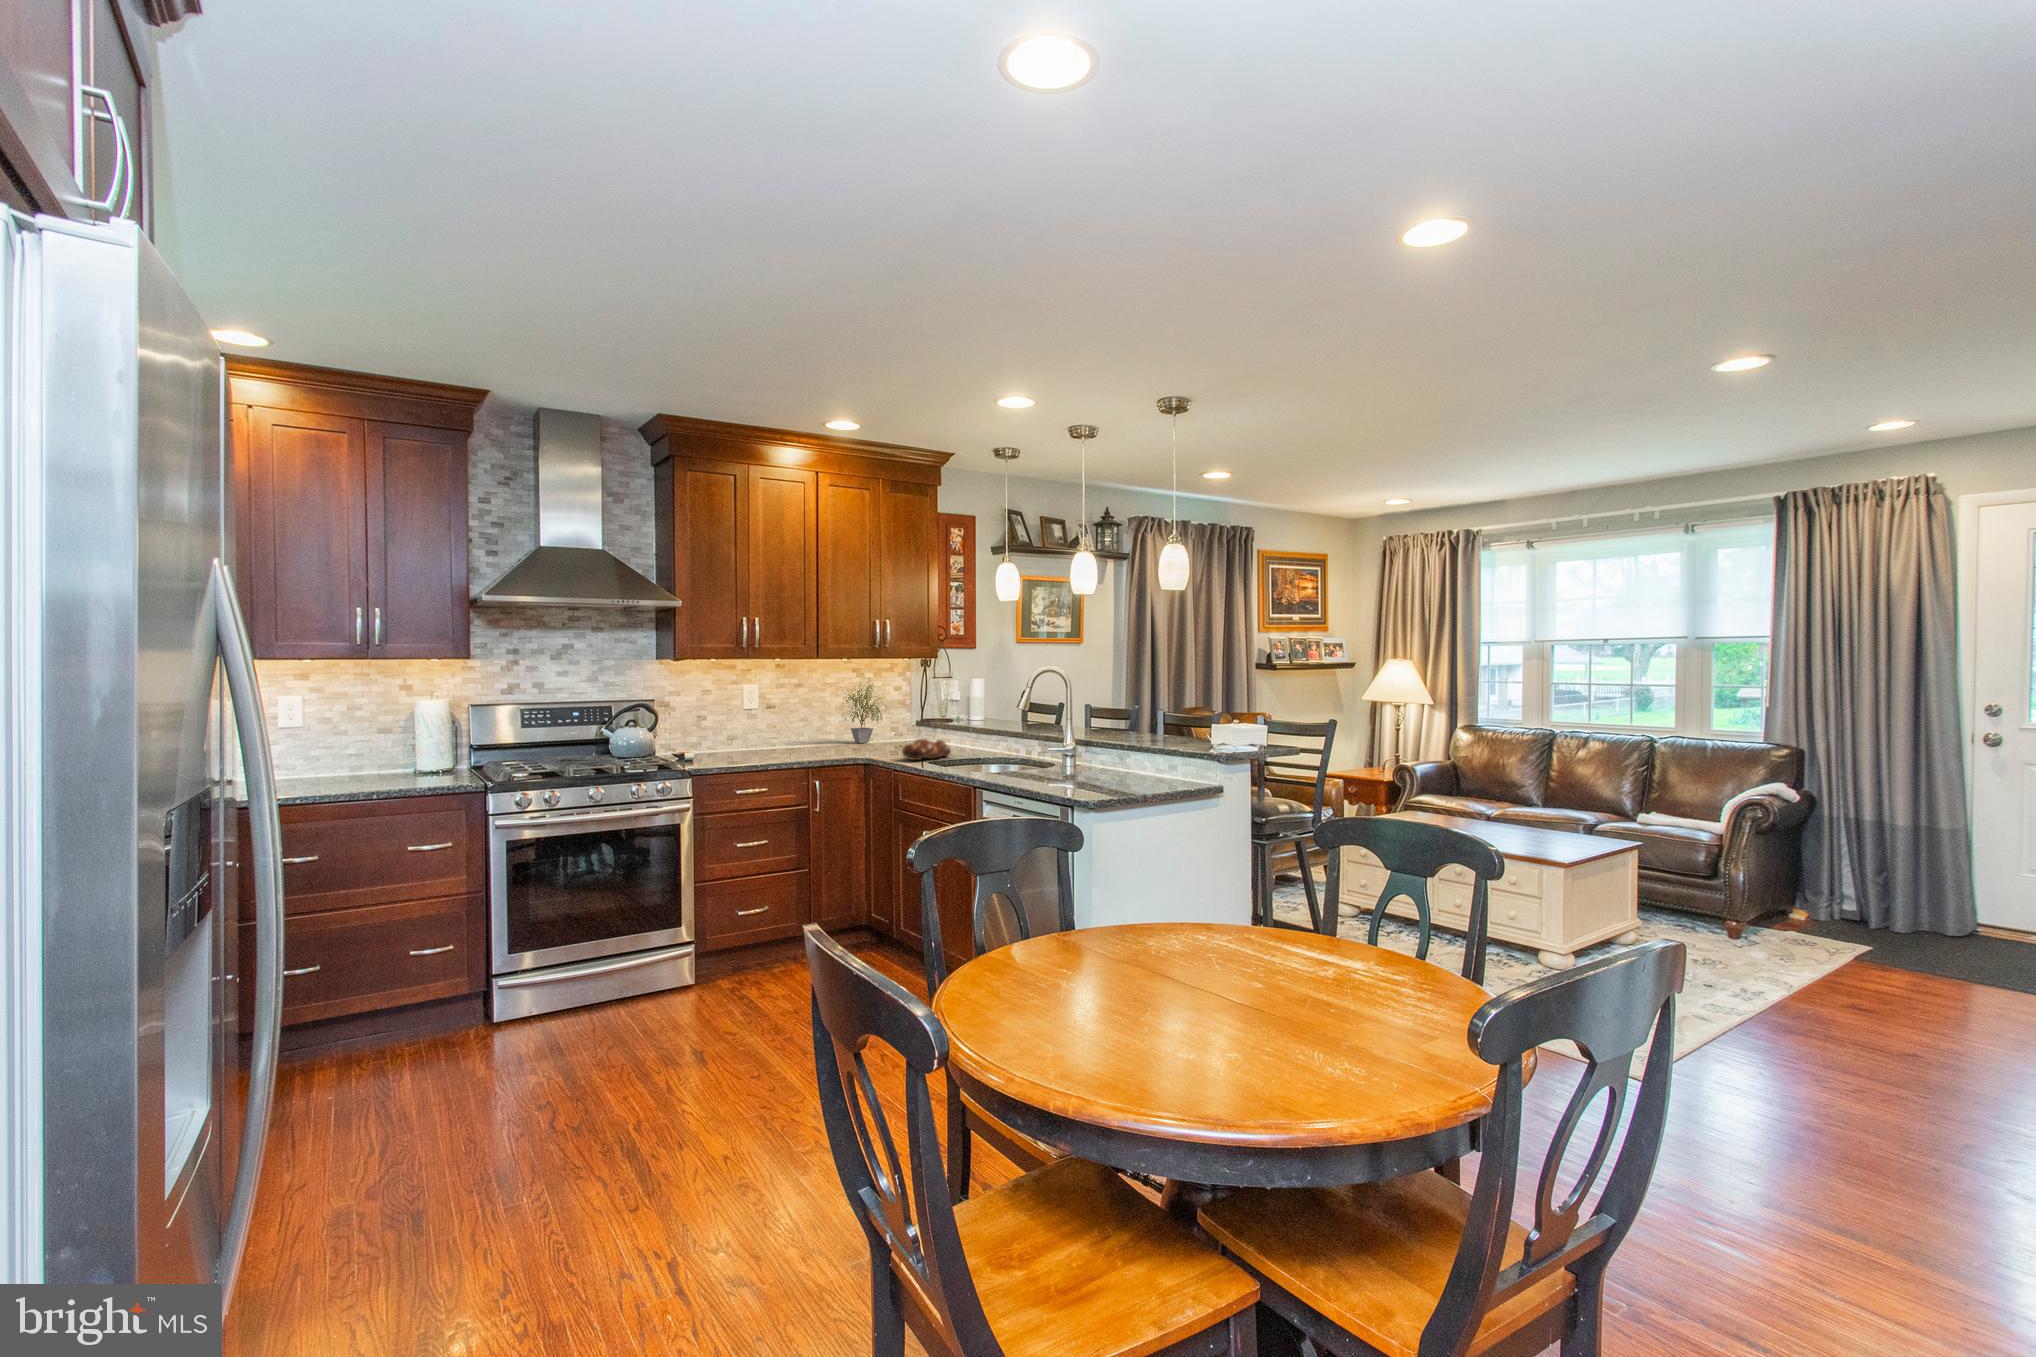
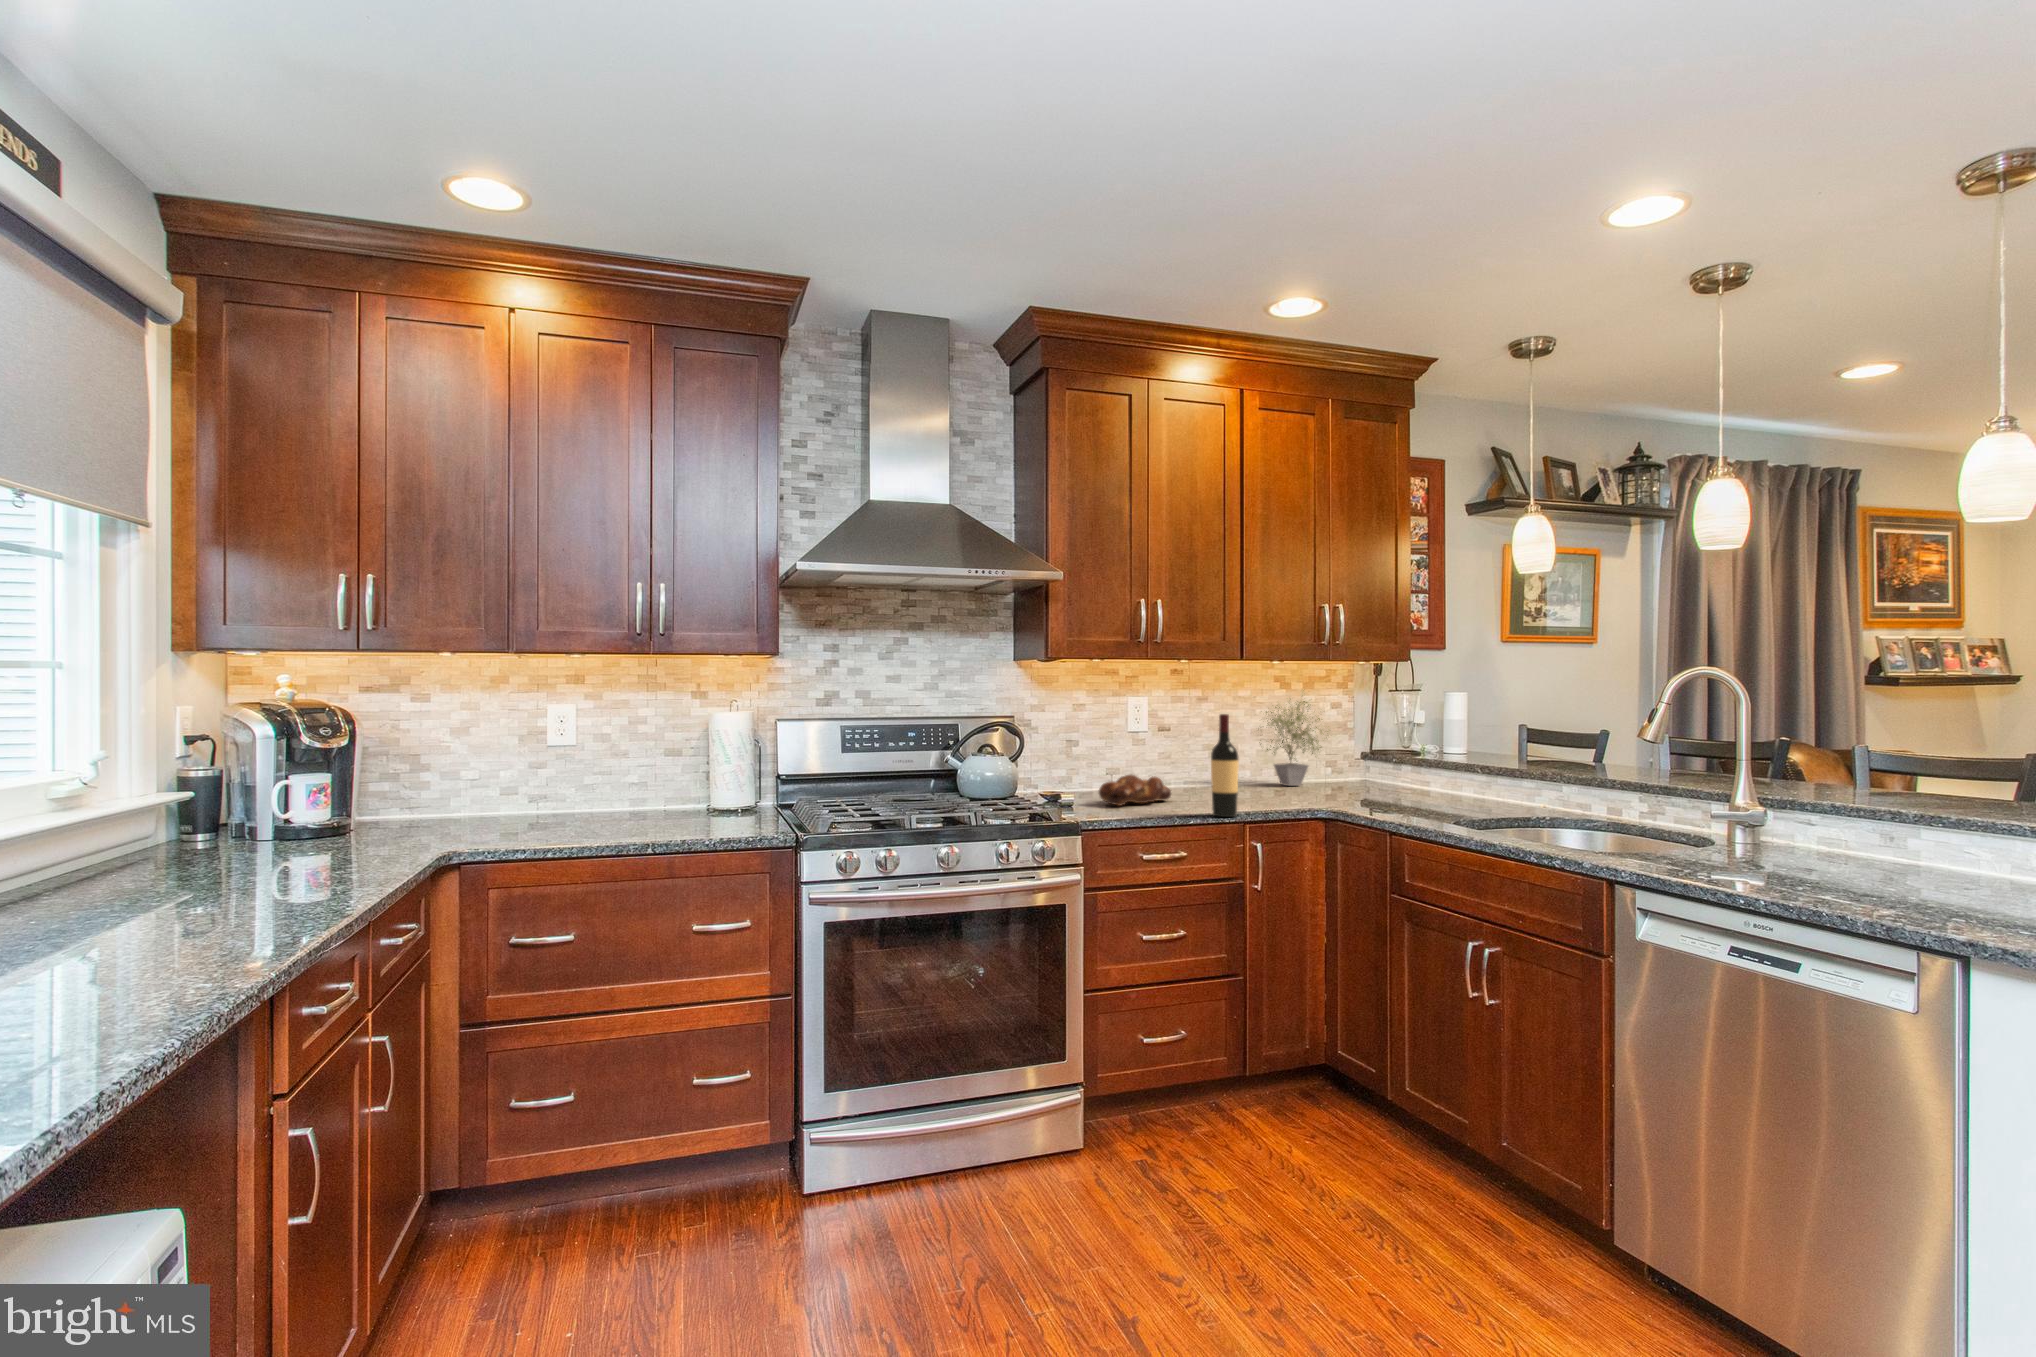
wine bottle: none [786,697,804,764] -> present [1211,714,1239,817]
bread loaf: present [902,739,951,760] -> present [1099,775,1171,806]

